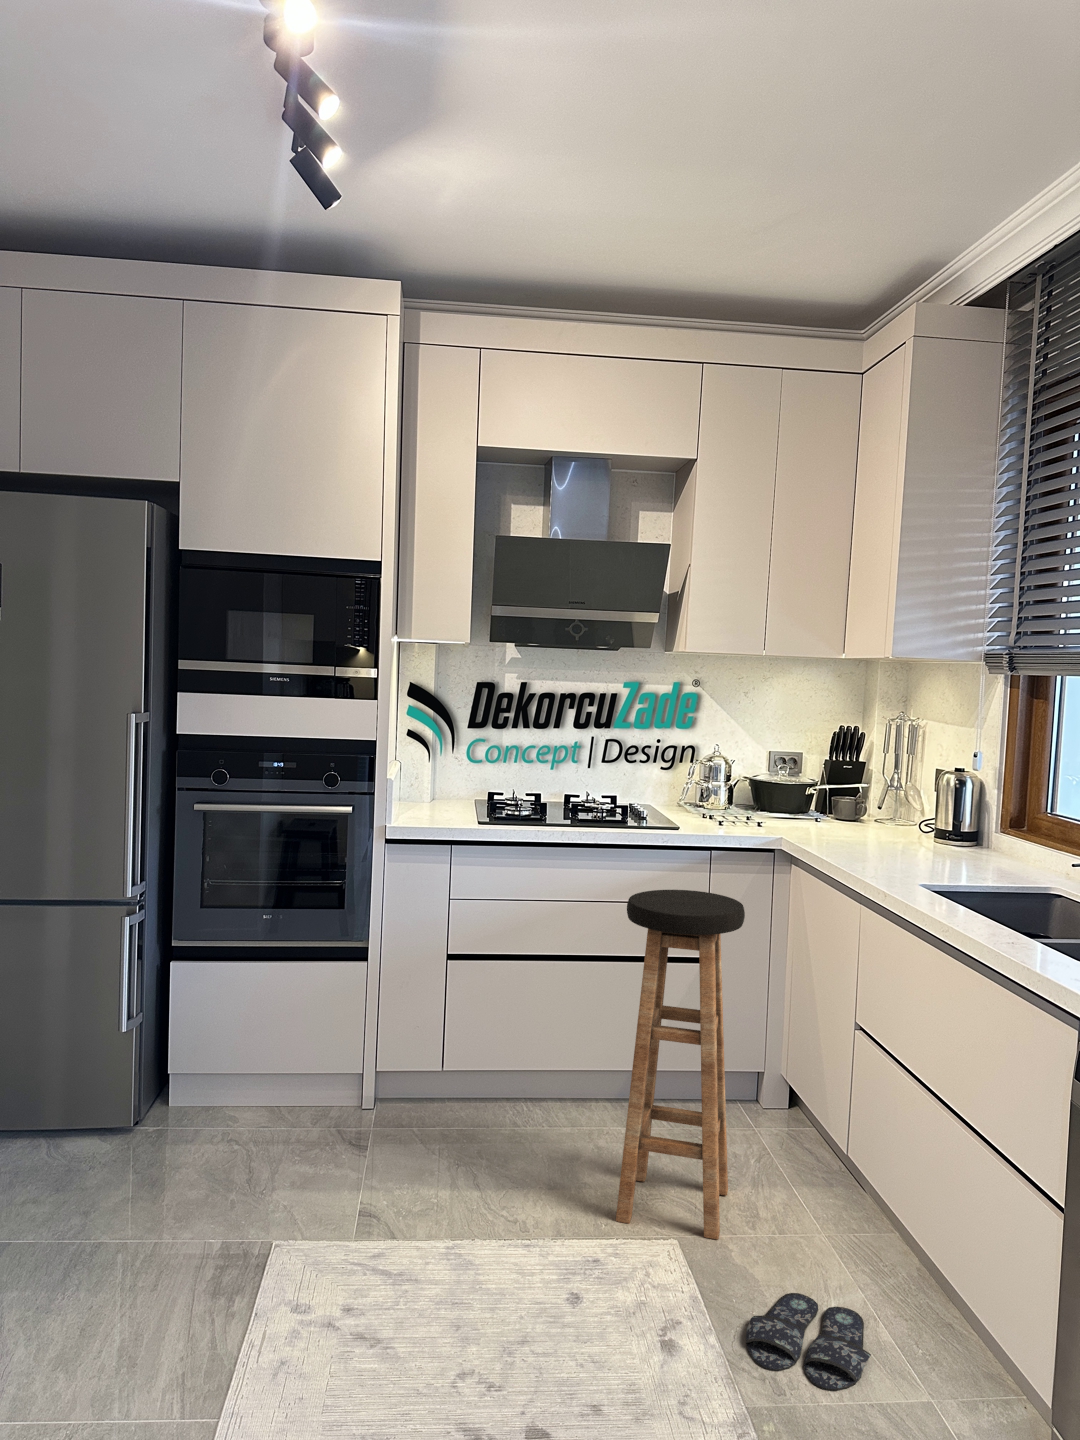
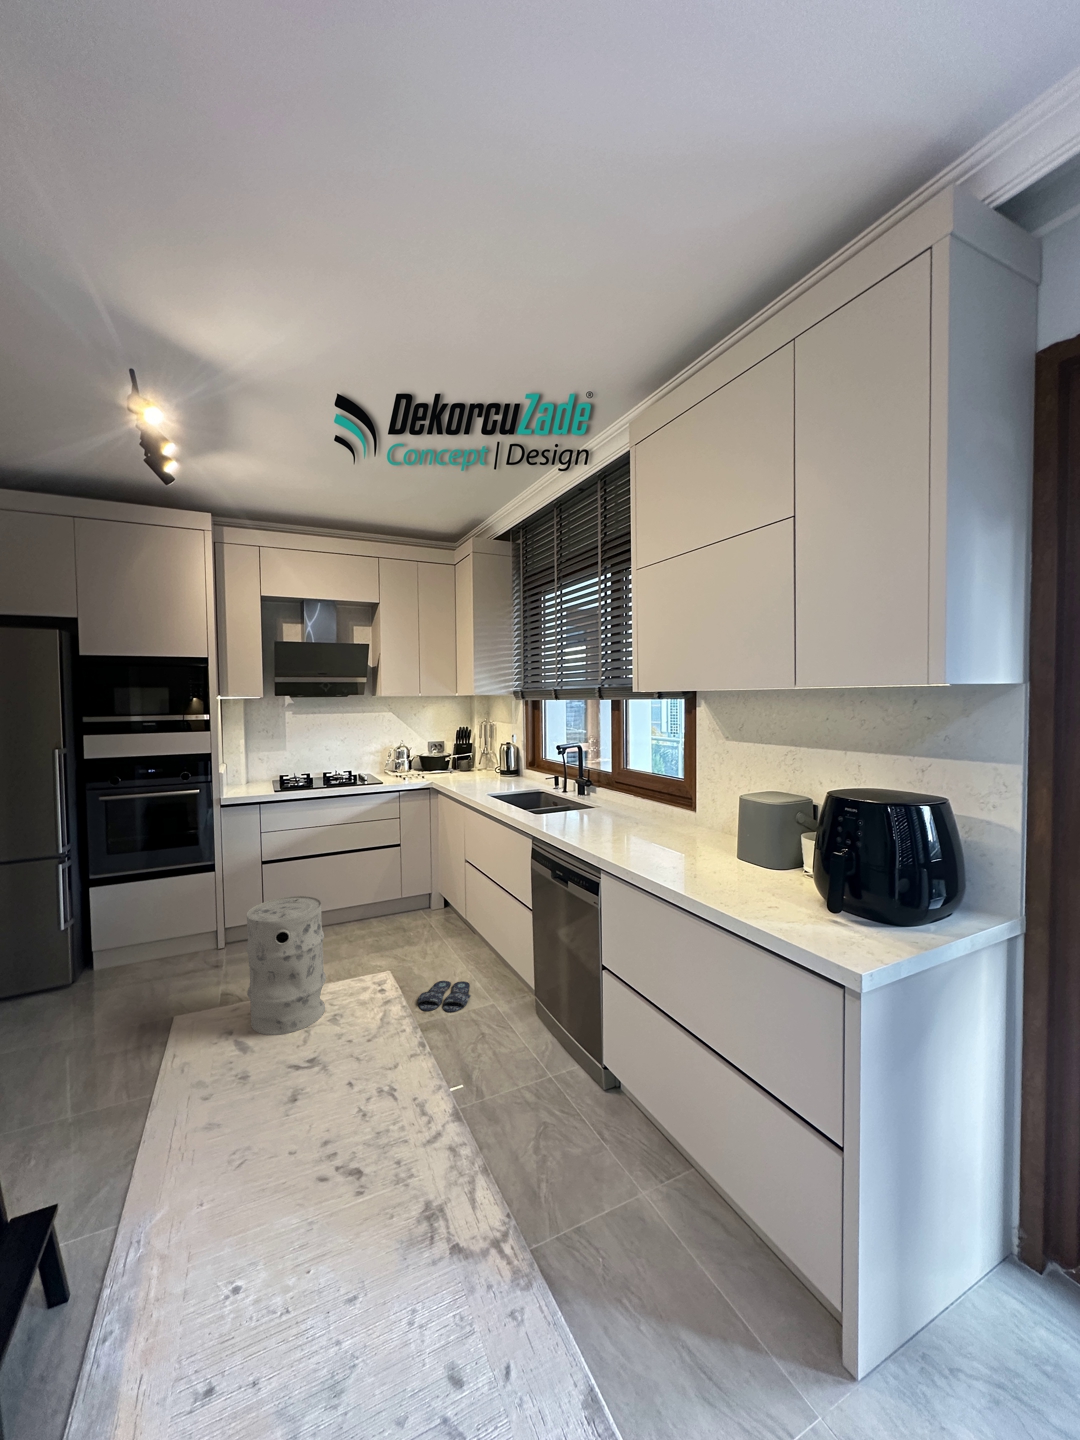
bar stool: present [616,890,745,1239] -> none [355,811,414,971]
trash can: none [404,1047,555,1340] -> present [246,896,326,1035]

